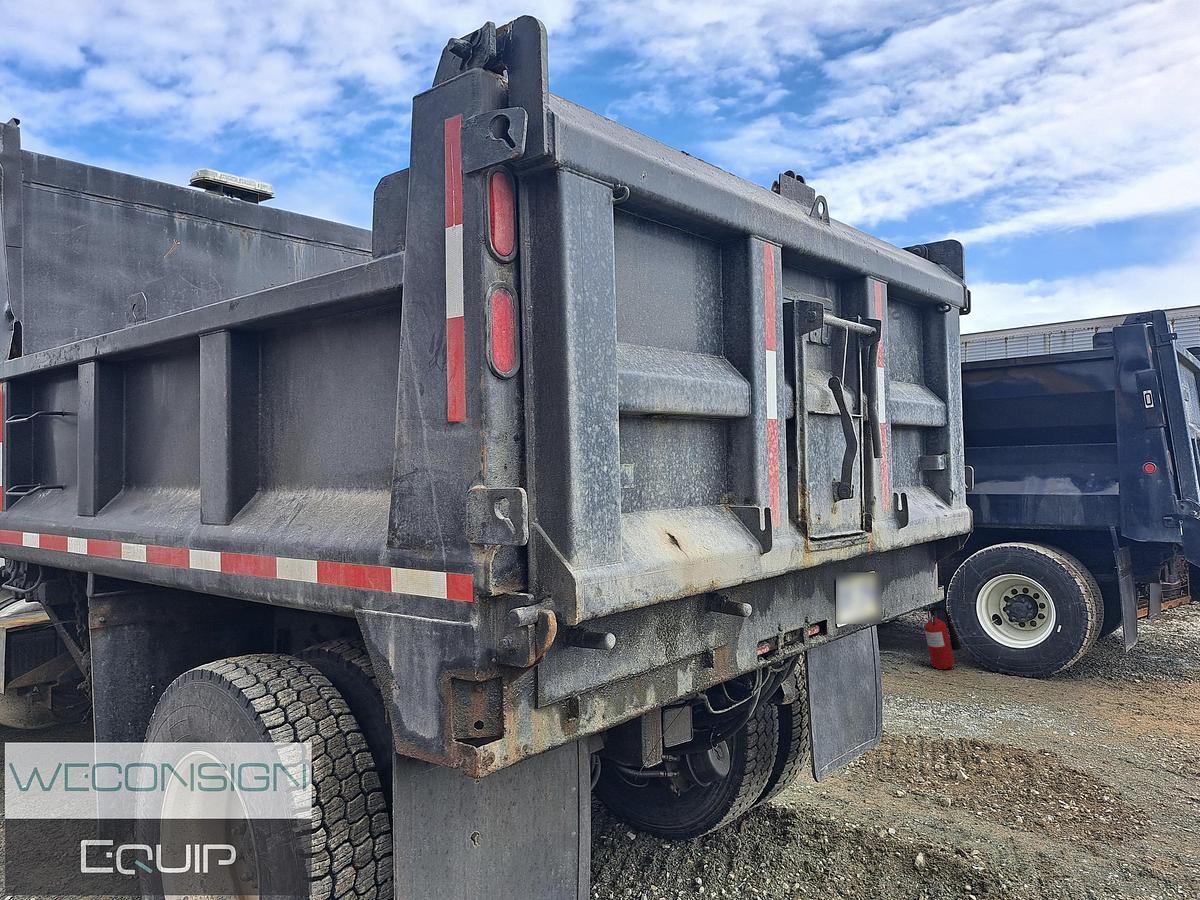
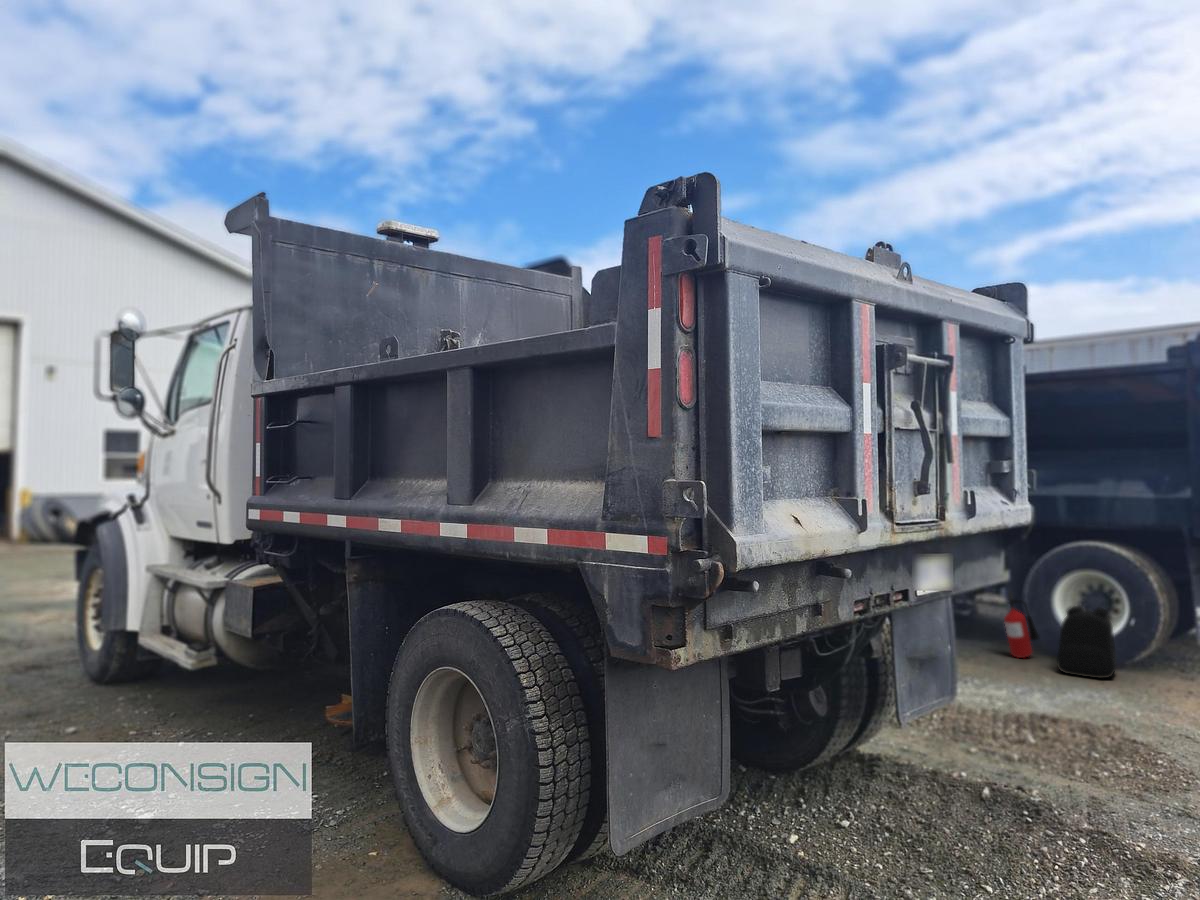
backpack: none [981,612,1043,692] -> present [1057,606,1117,678]

